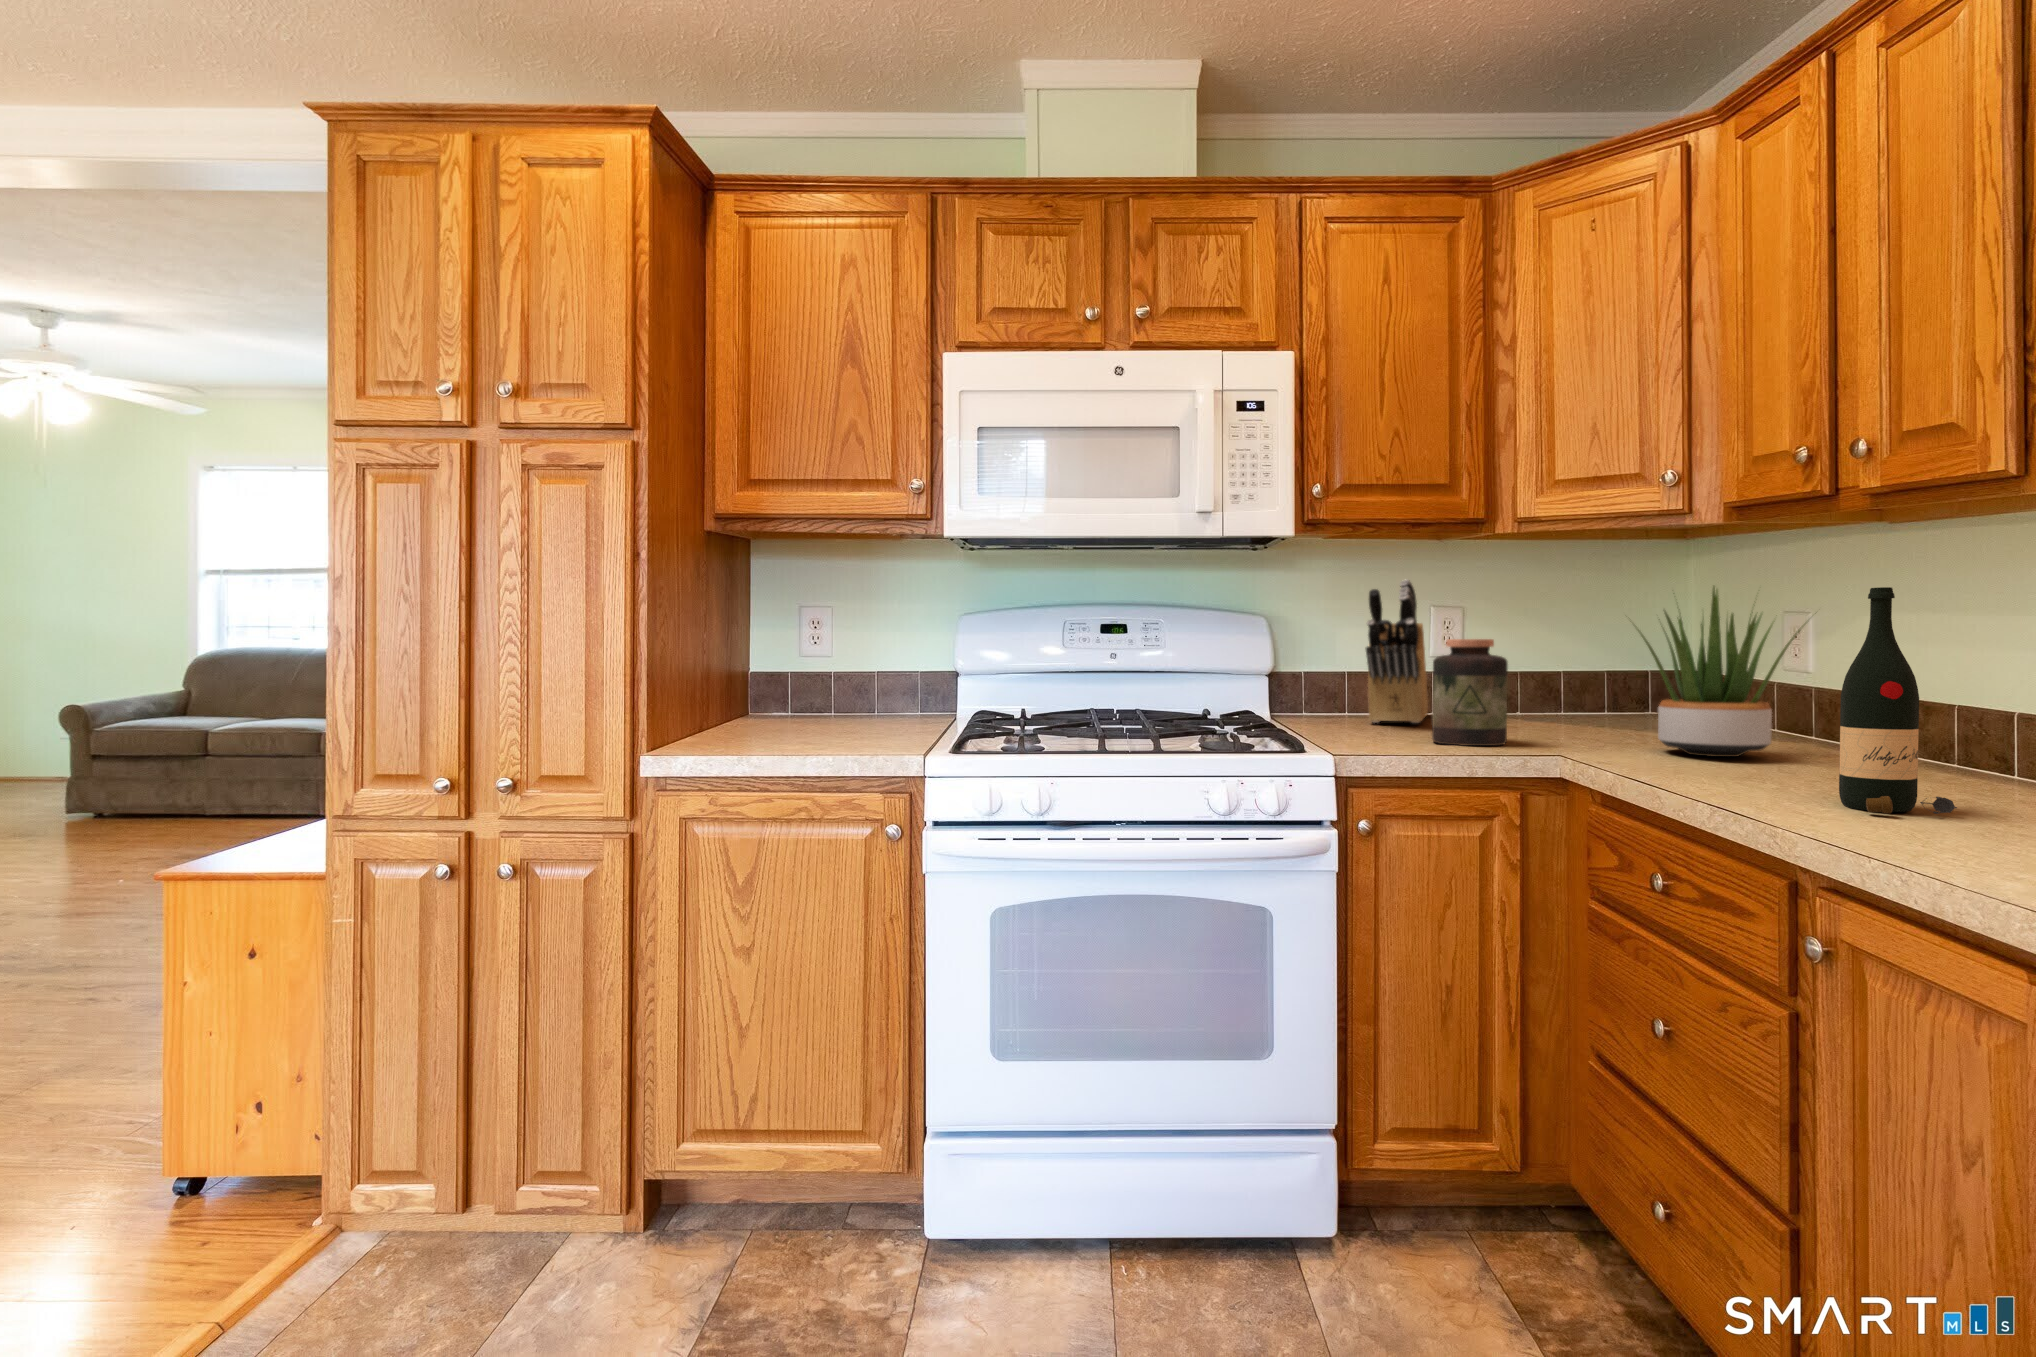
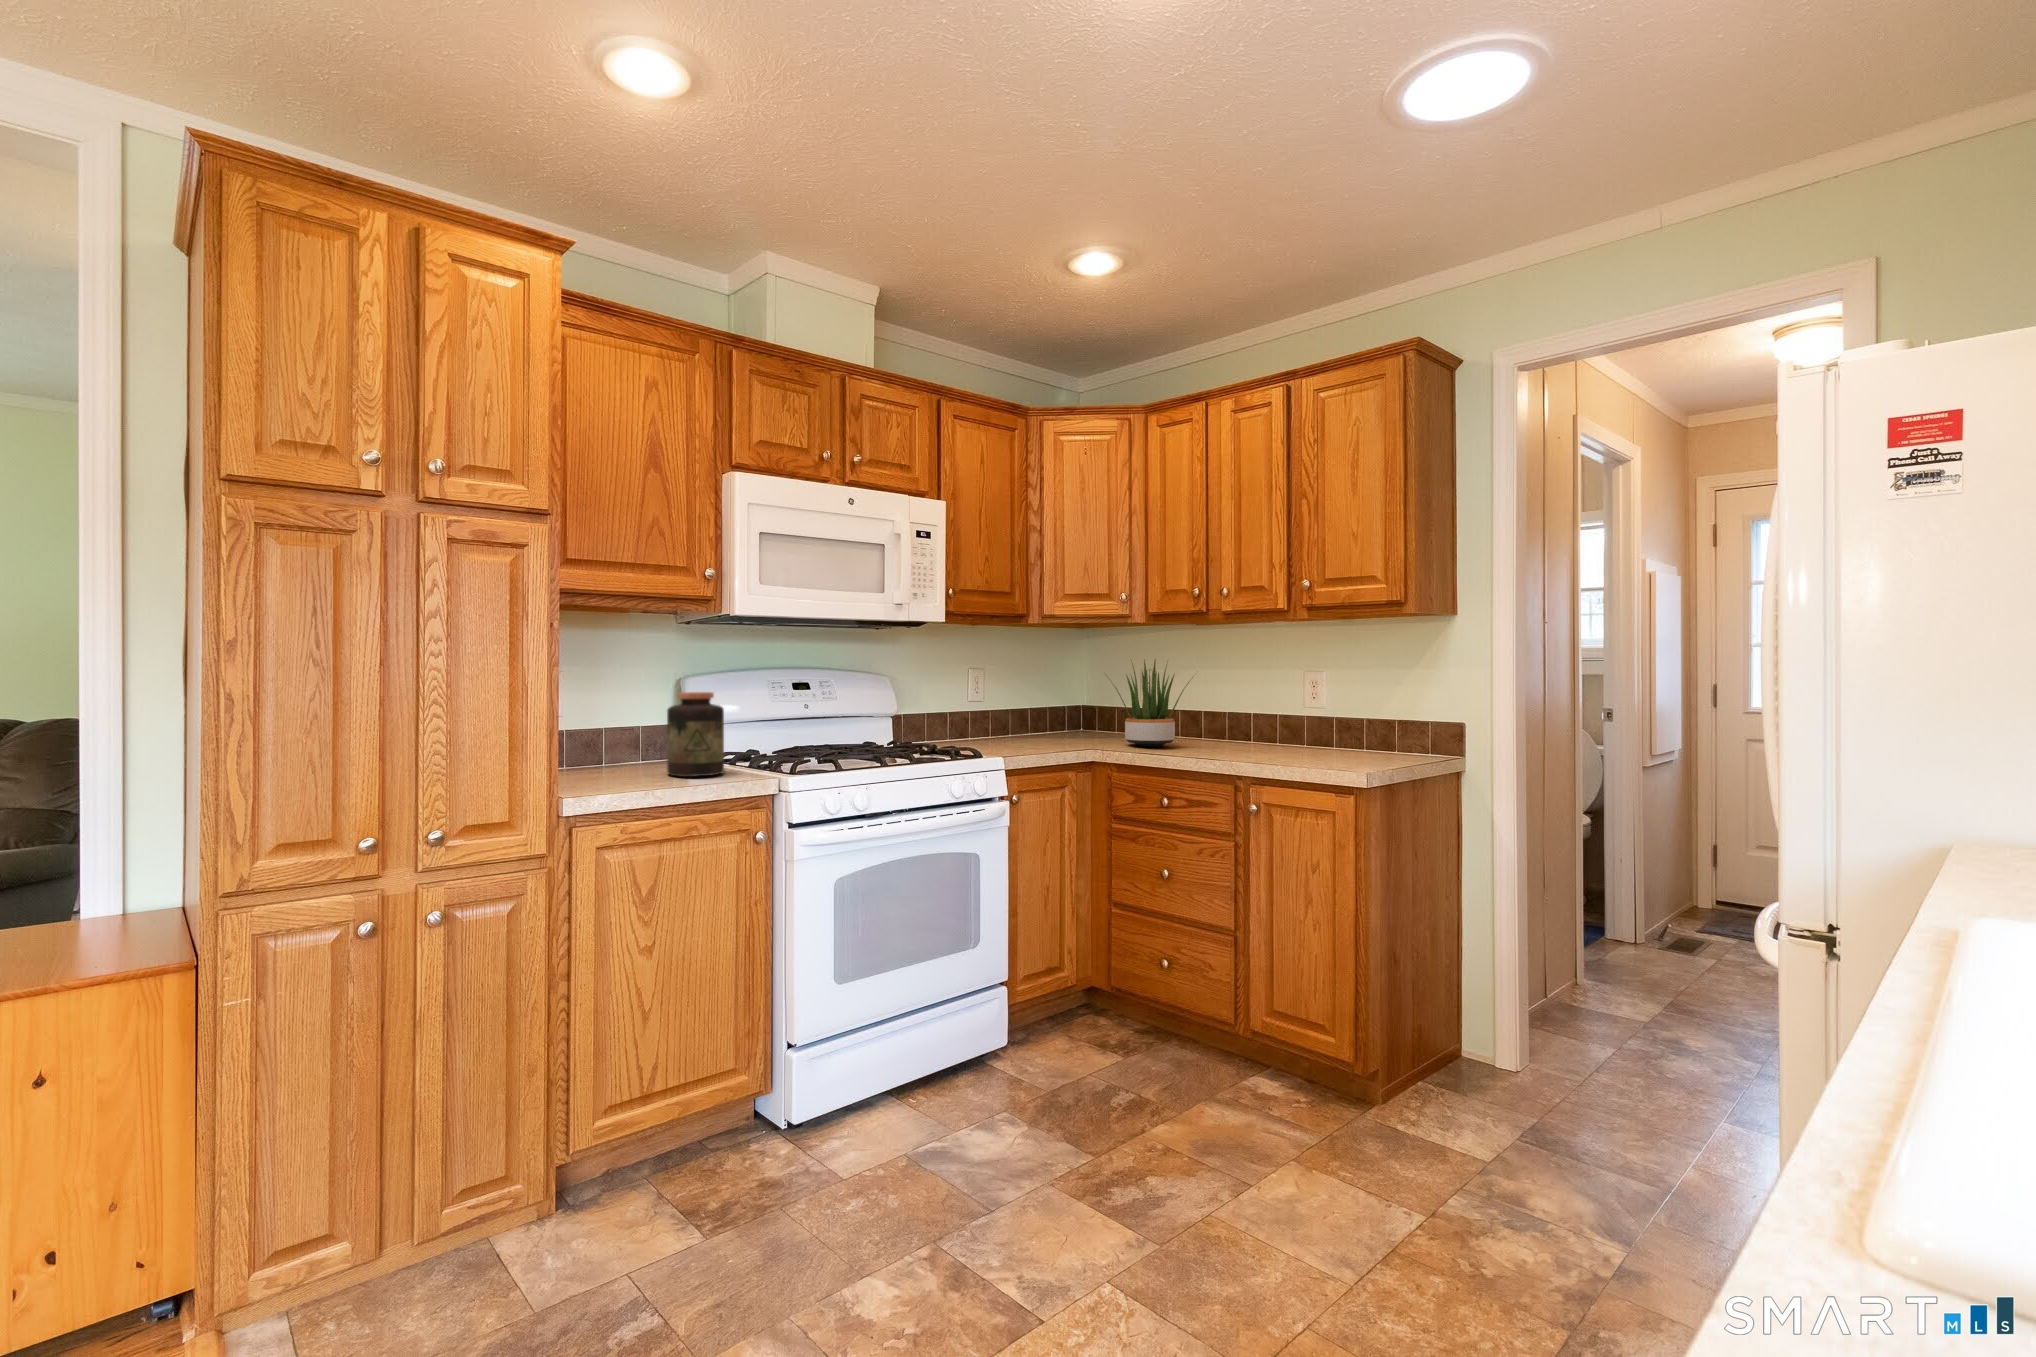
knife block: present [1366,579,1428,723] -> none [944,648,1000,738]
wine bottle: present [1839,587,1957,814] -> none [1241,666,1284,767]
jar: present [1432,639,1508,746] -> present [667,692,724,777]

